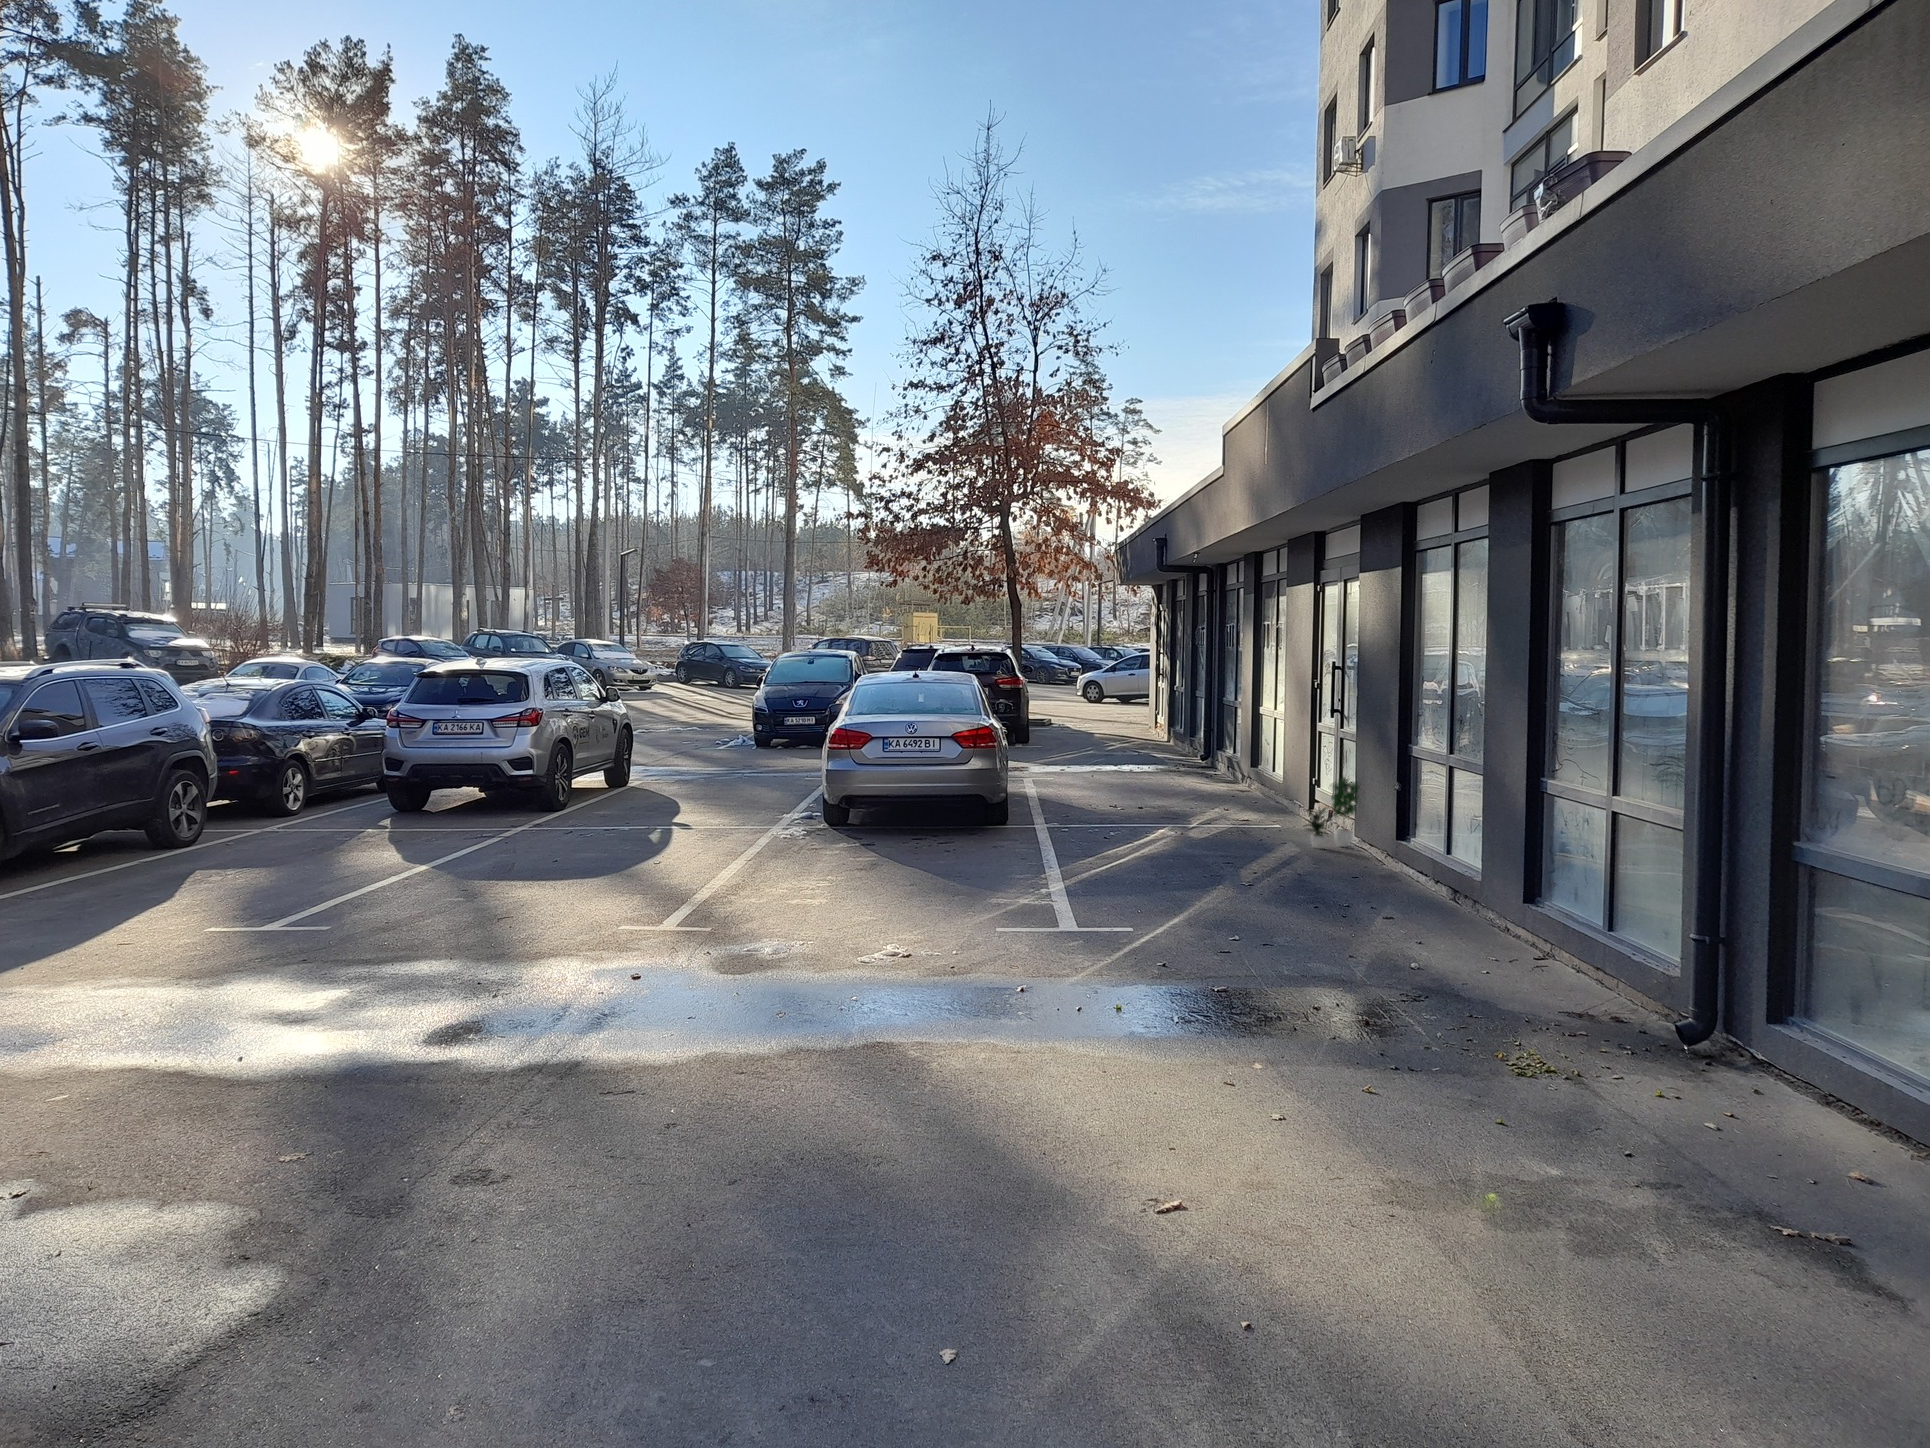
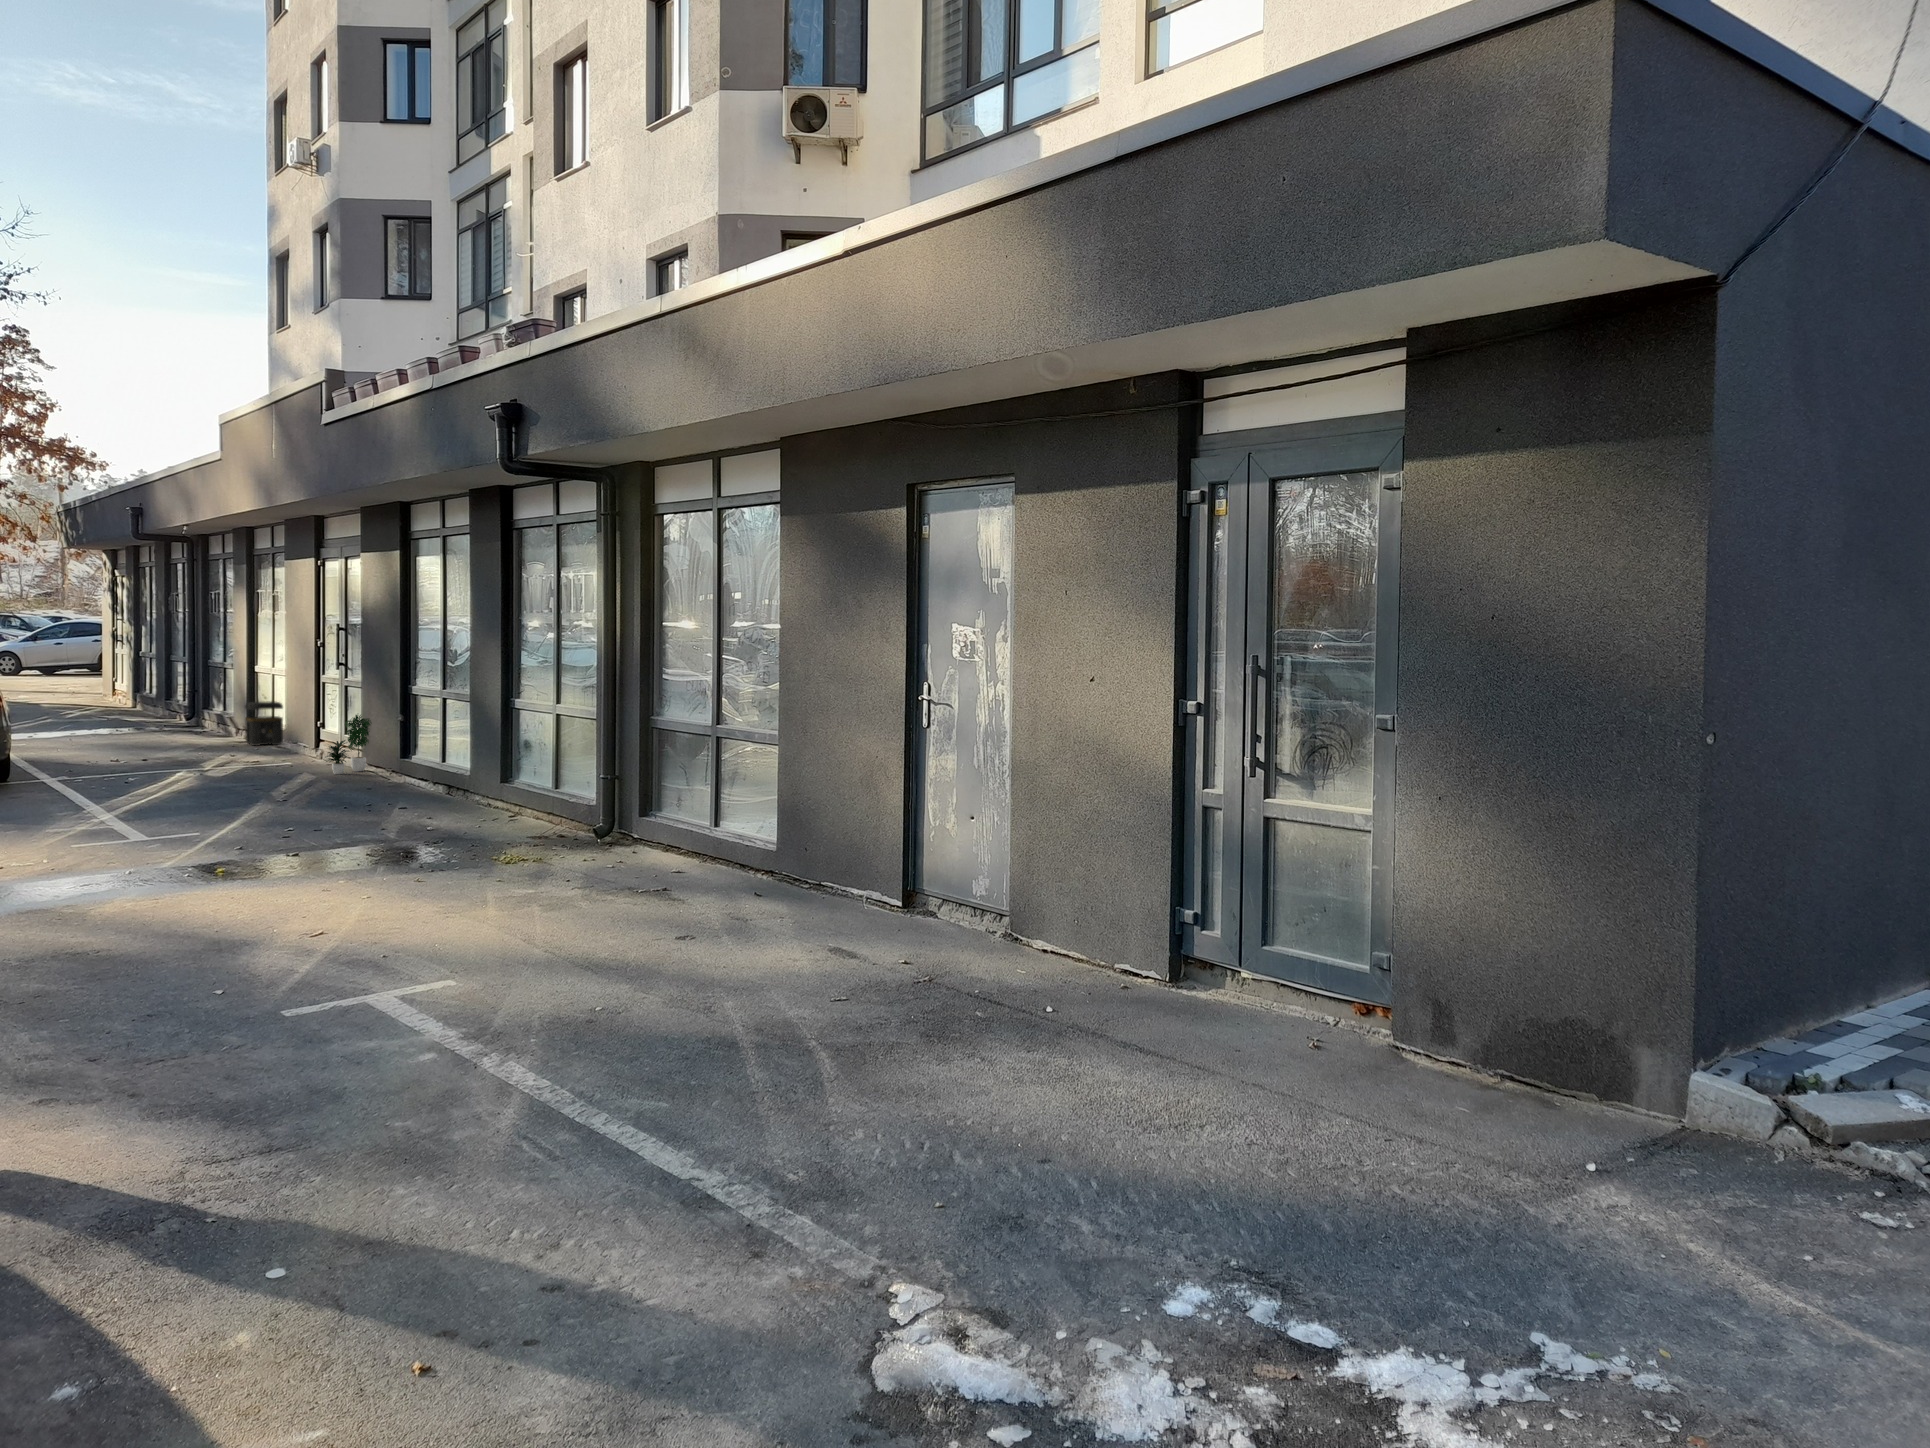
toolbox: none [1242,748,1282,798] -> present [245,701,283,746]

